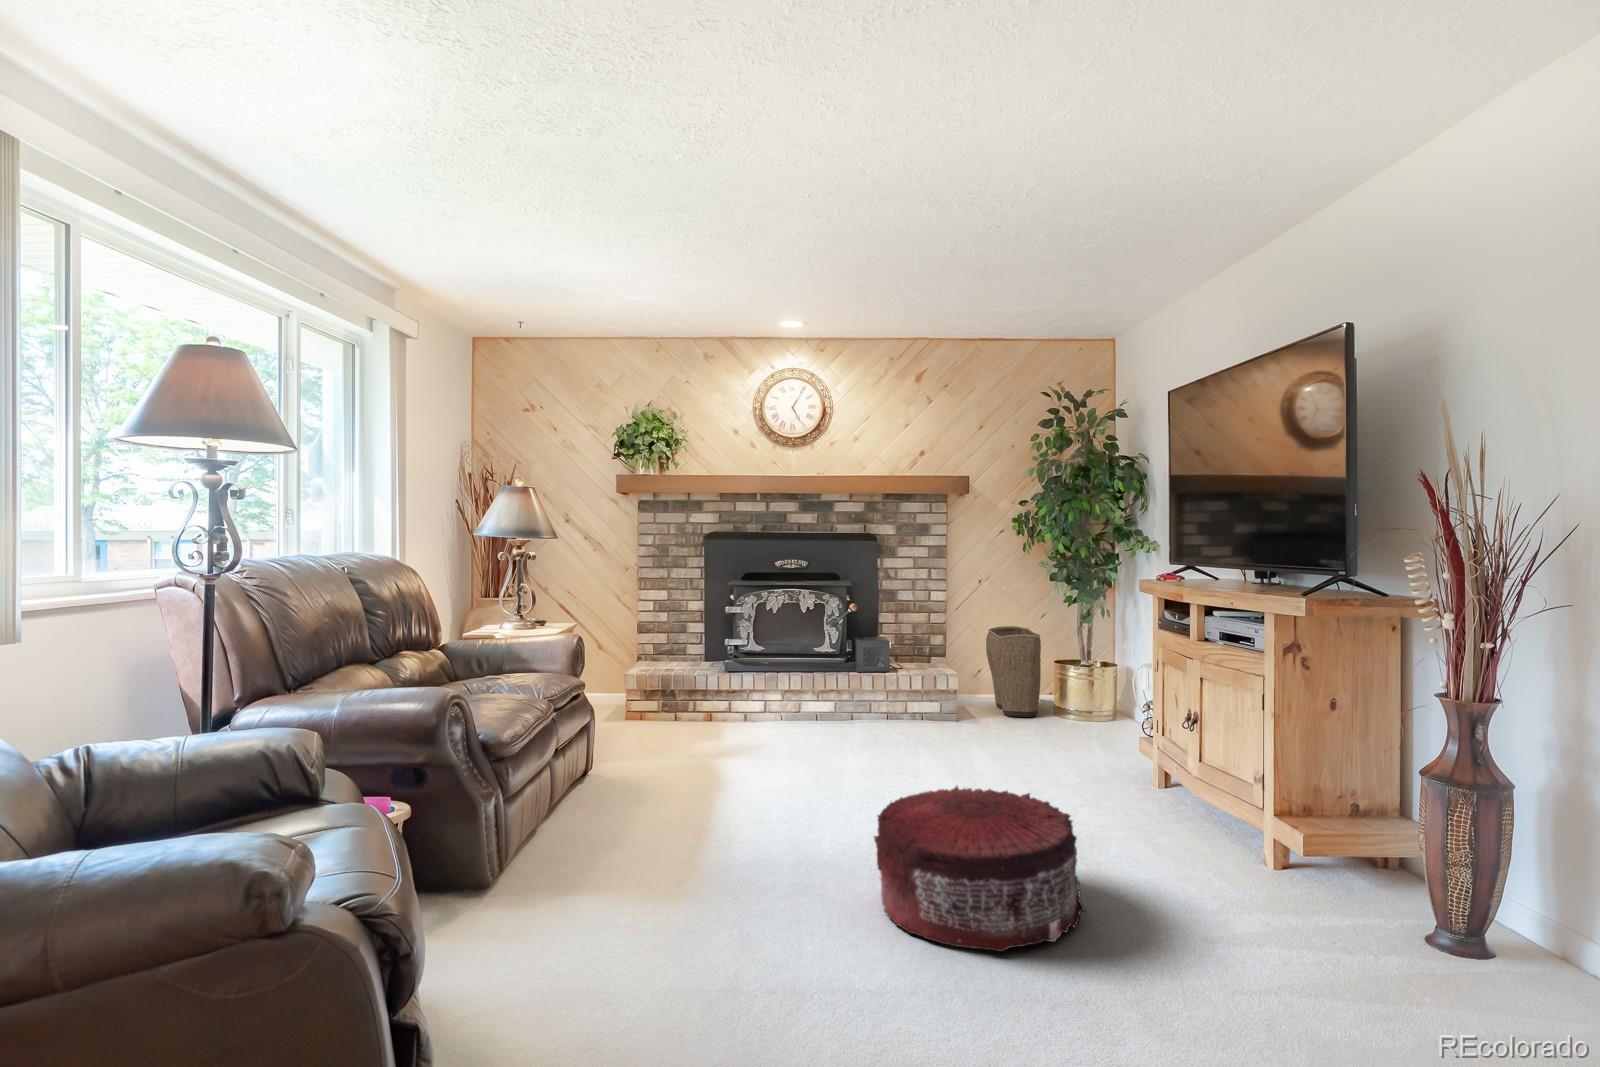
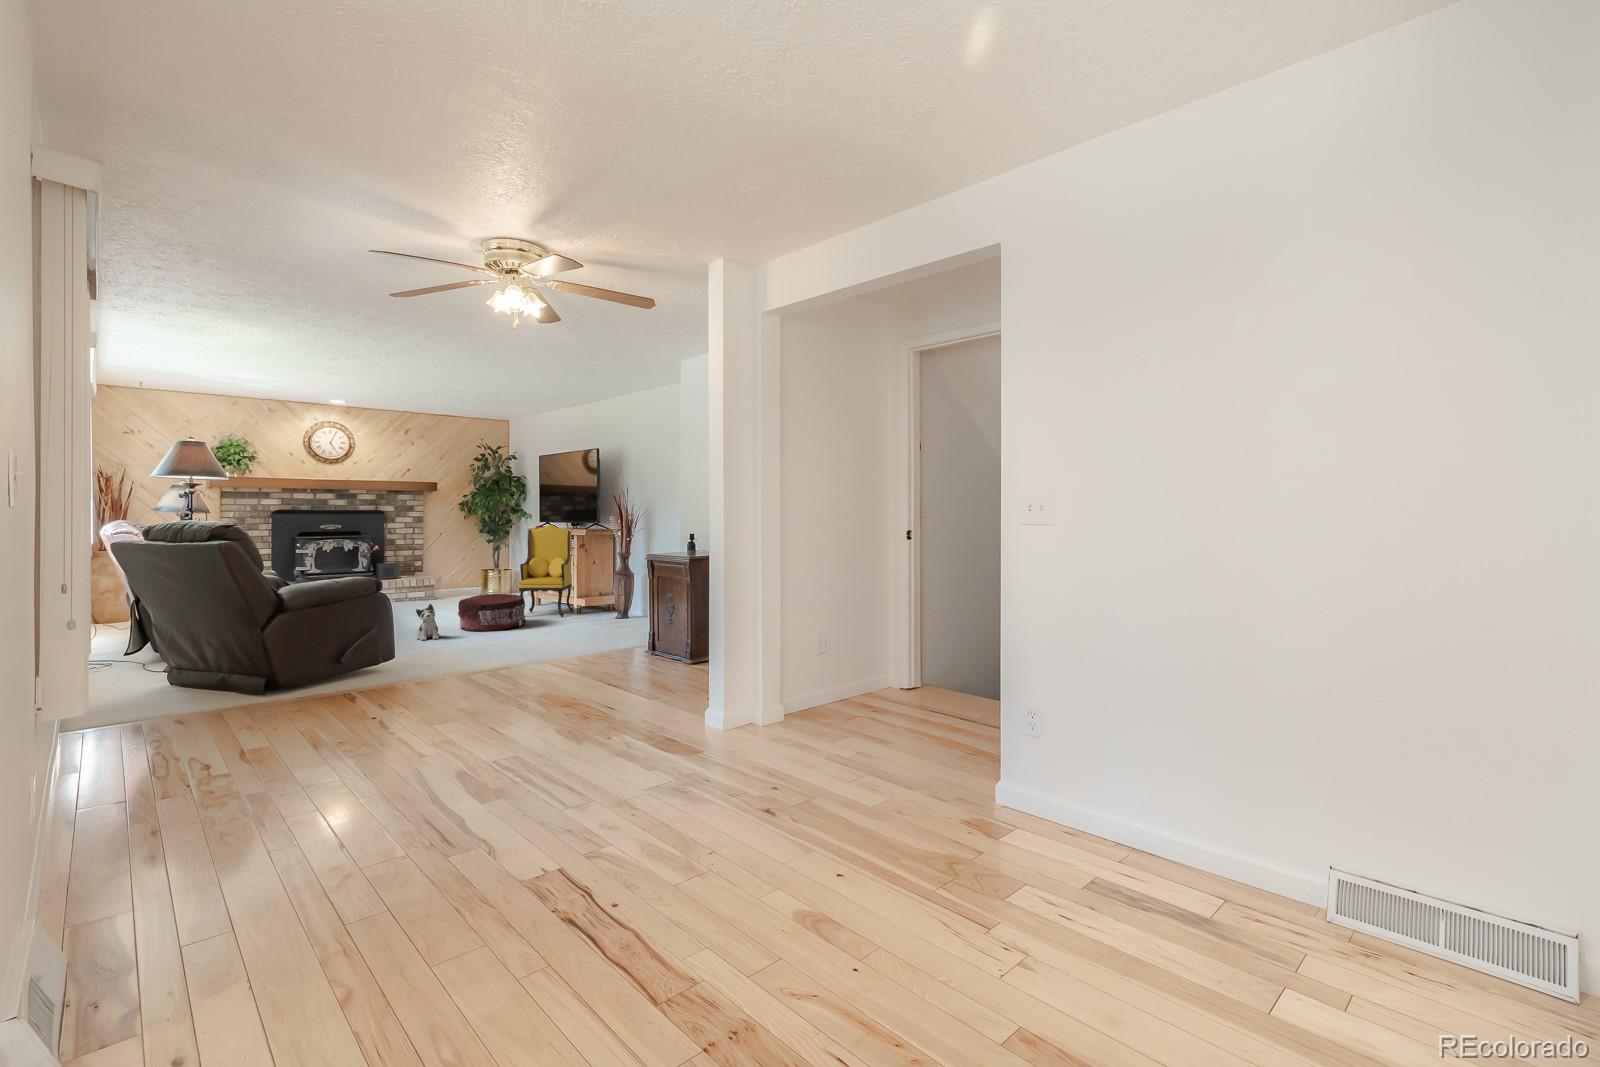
armchair: none [1080,575,1262,894] -> present [518,525,573,617]
laundry basket: present [986,626,1041,717] -> none [446,556,477,597]
plush toy: none [714,834,787,962] -> present [416,604,440,640]

